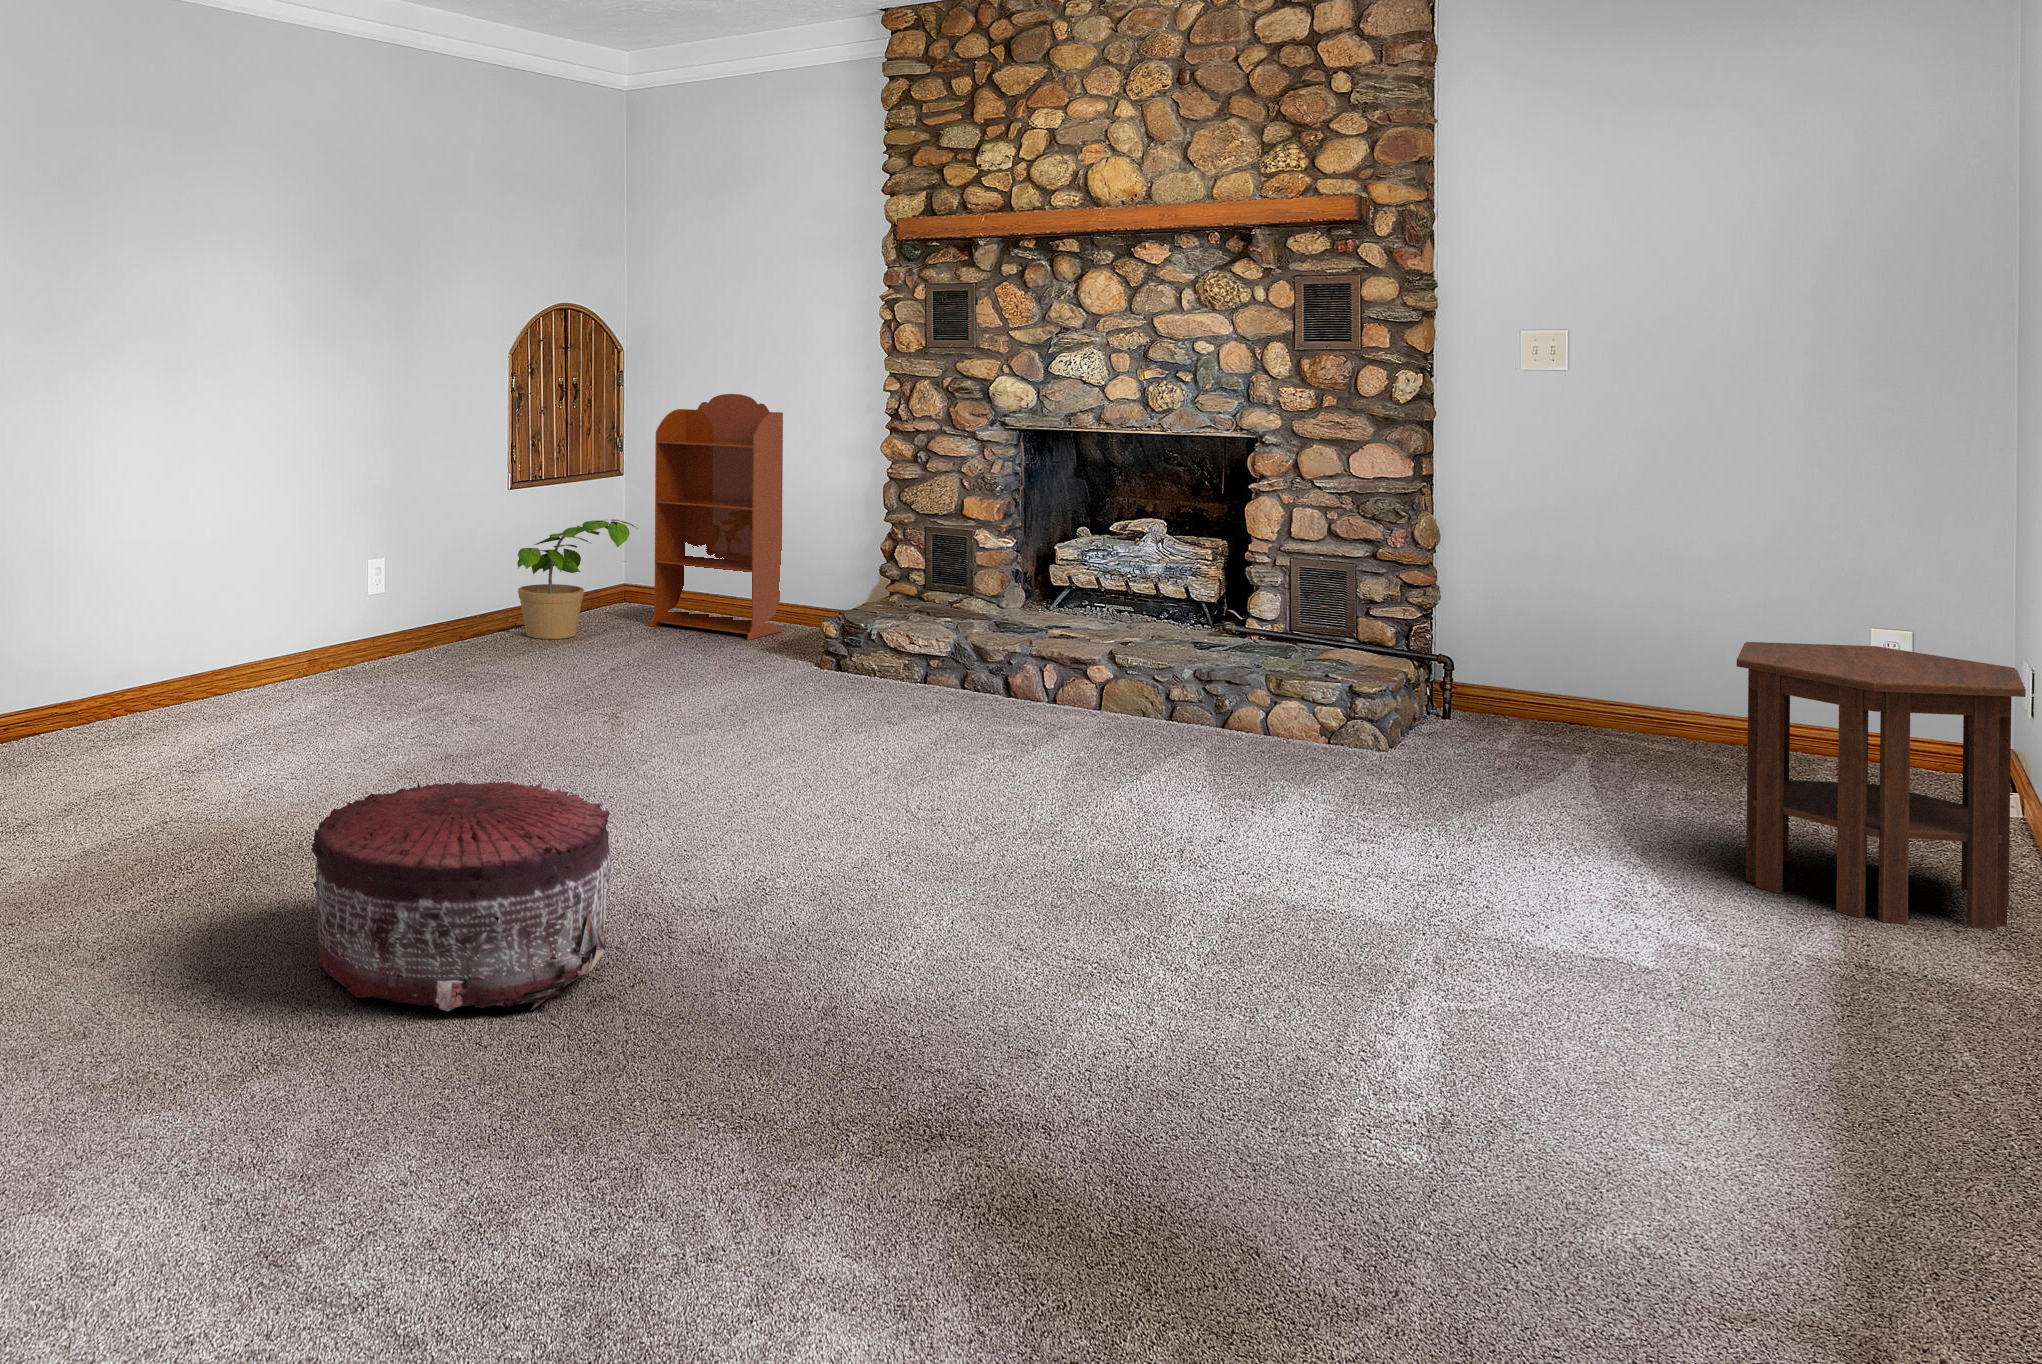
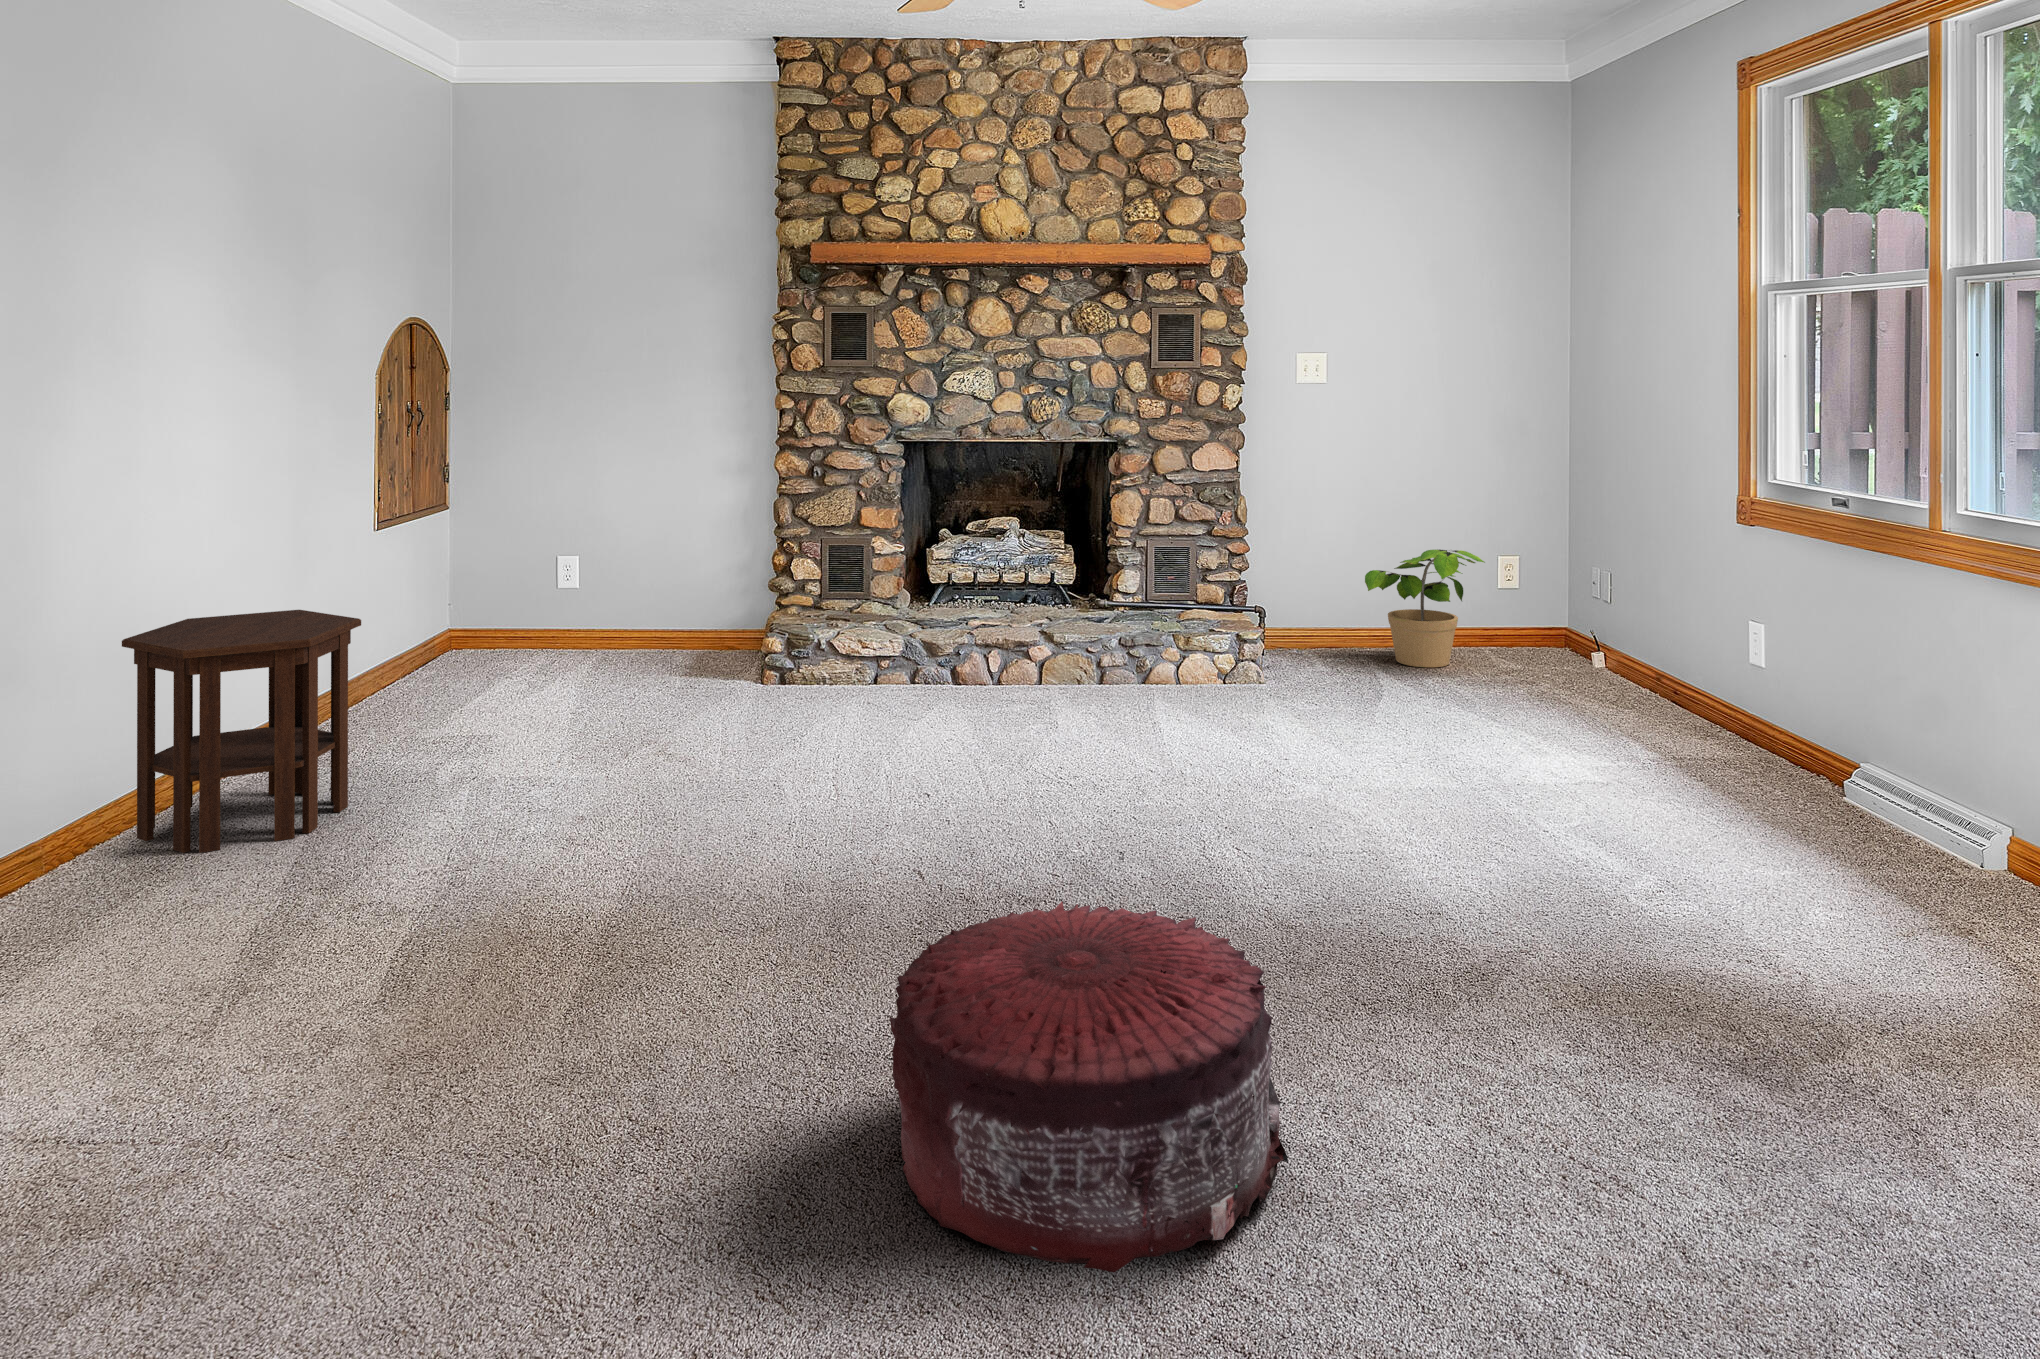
bookcase: present [650,394,783,640] -> none [511,415,652,672]
potted plant: present [517,519,637,639] -> present [1365,549,1485,667]
side table: present [1736,642,2026,929] -> present [122,610,361,853]

